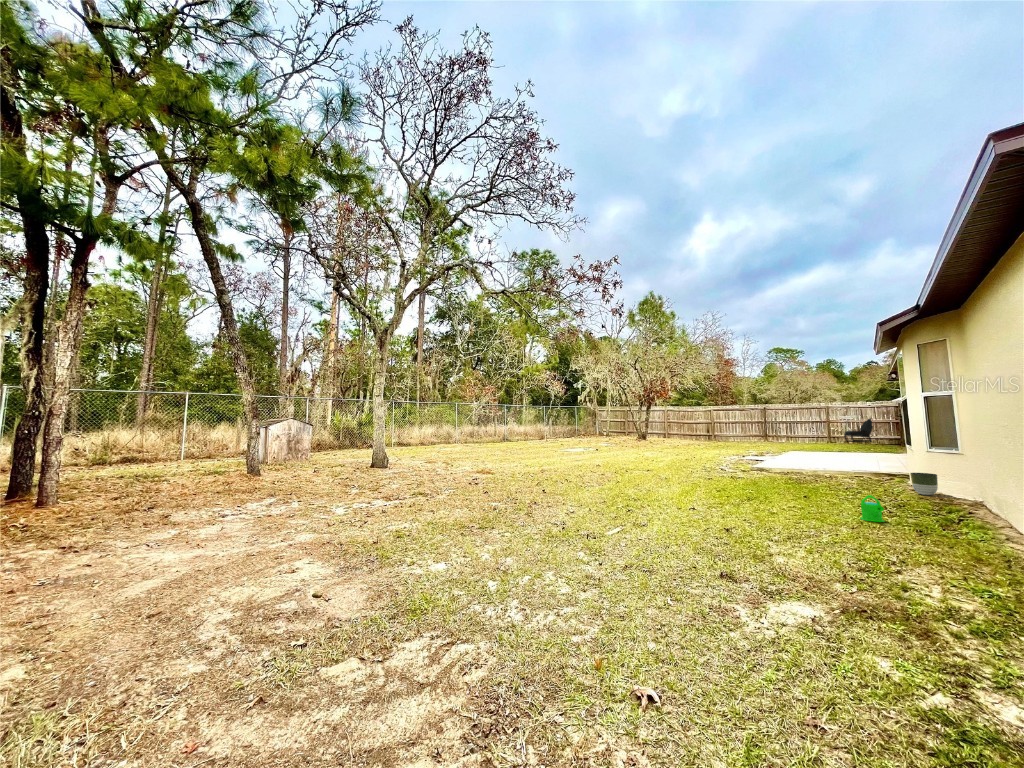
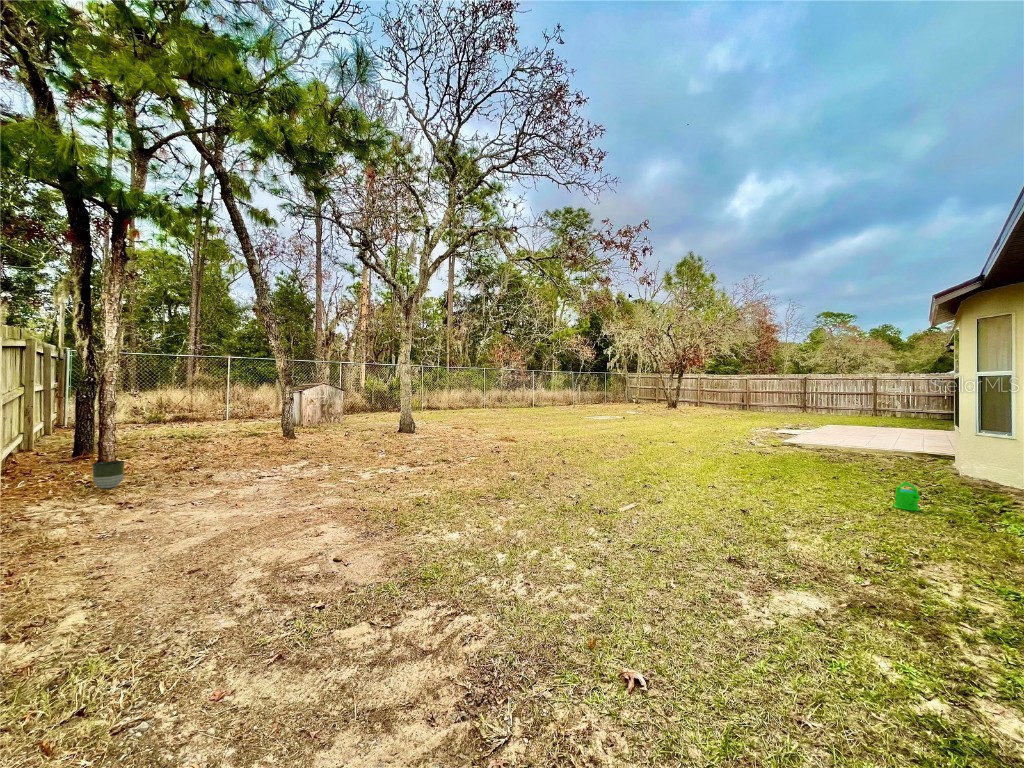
lounge chair: present [844,418,873,442] -> none [895,392,935,418]
planter: present [910,473,938,495] -> present [92,461,124,489]

